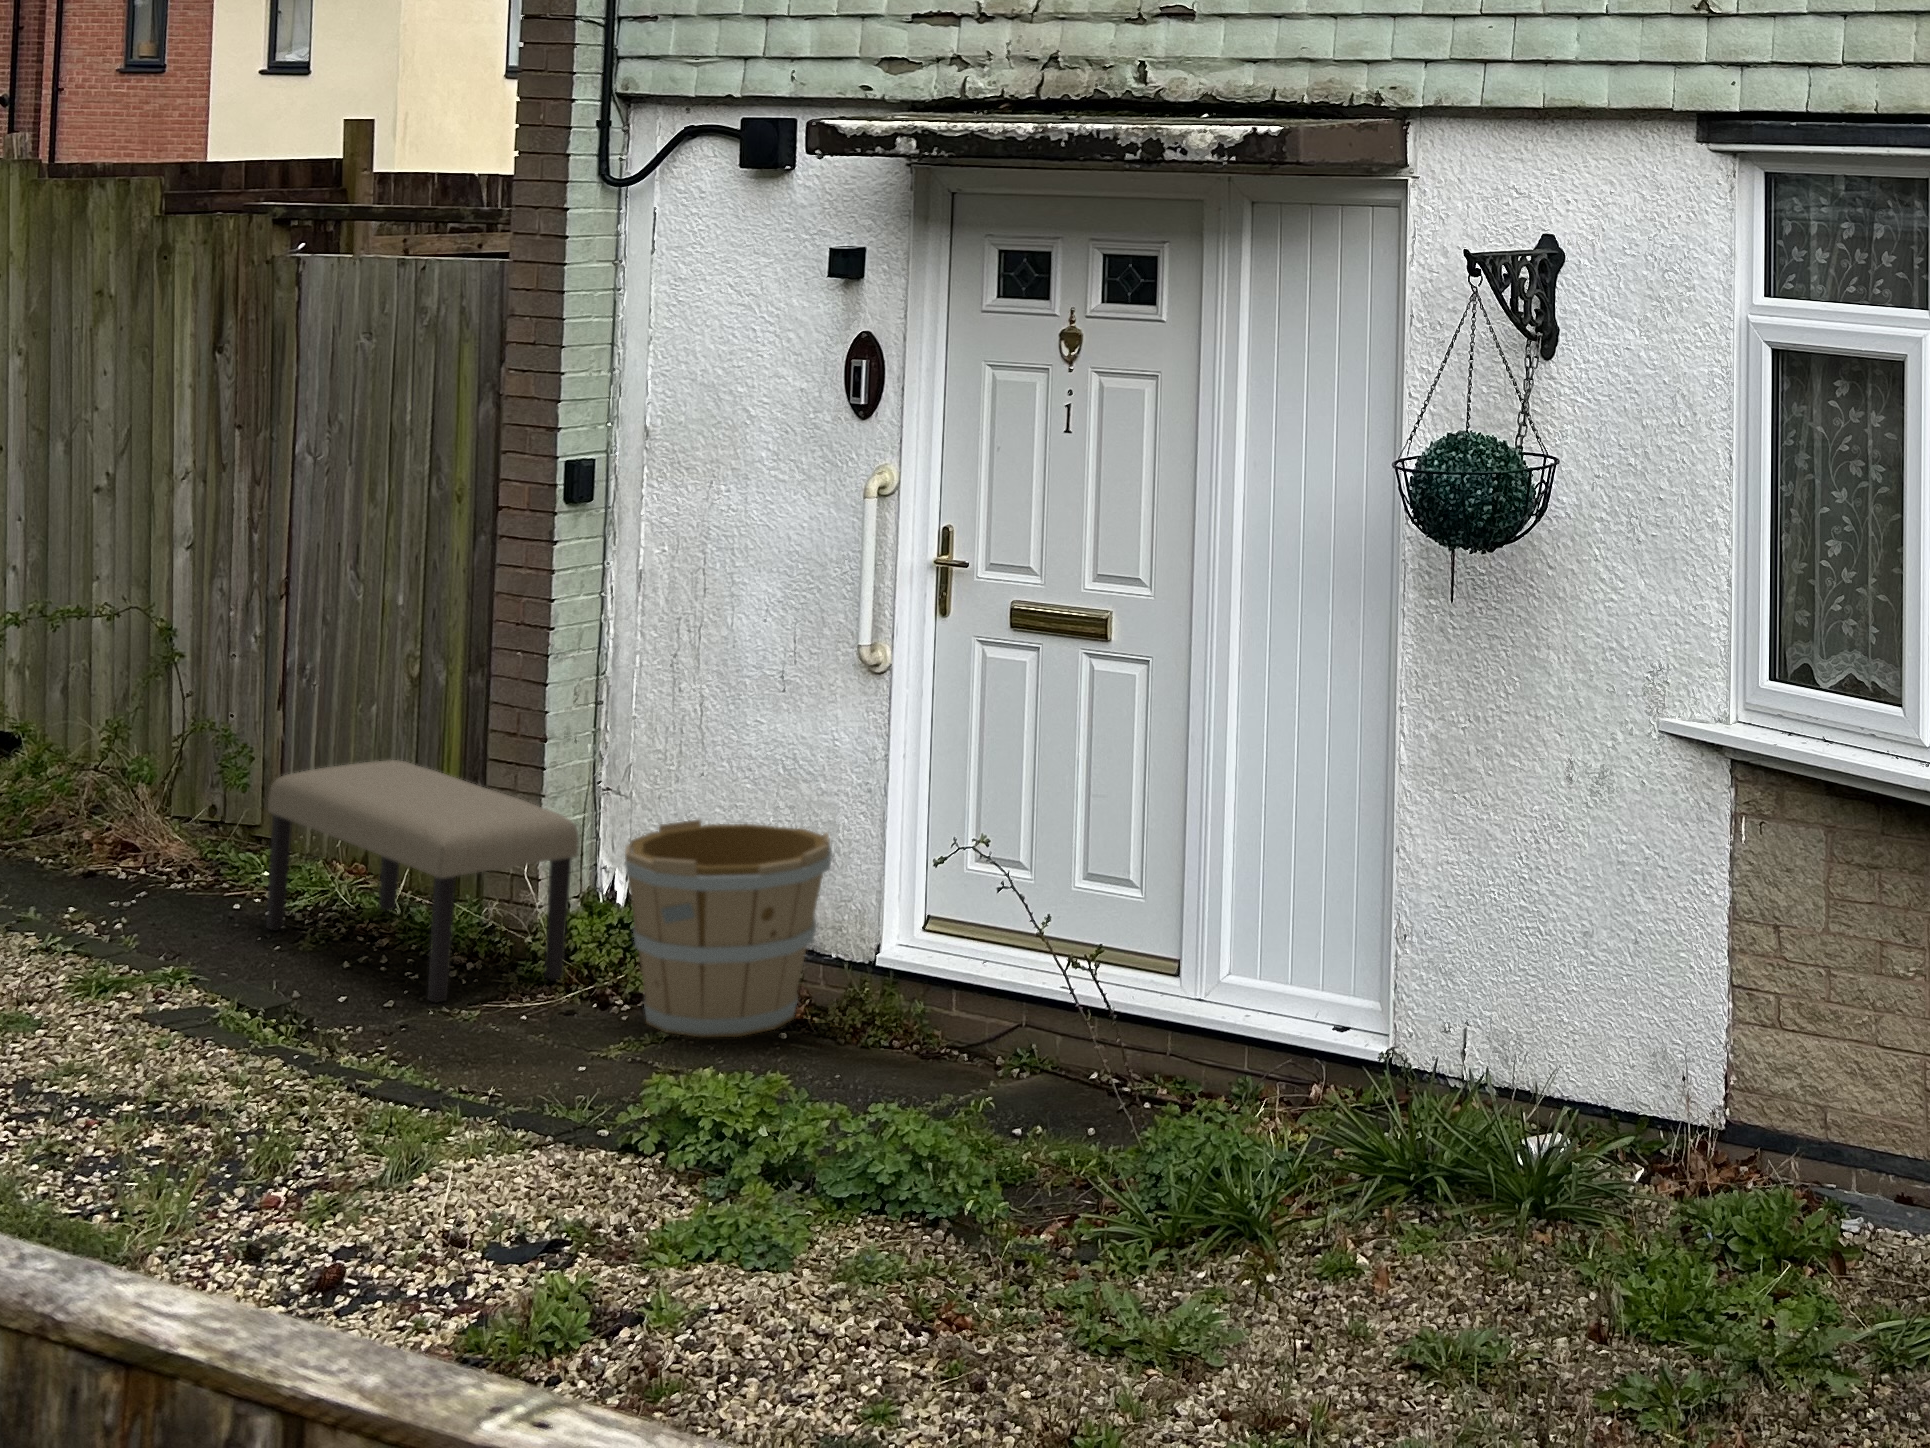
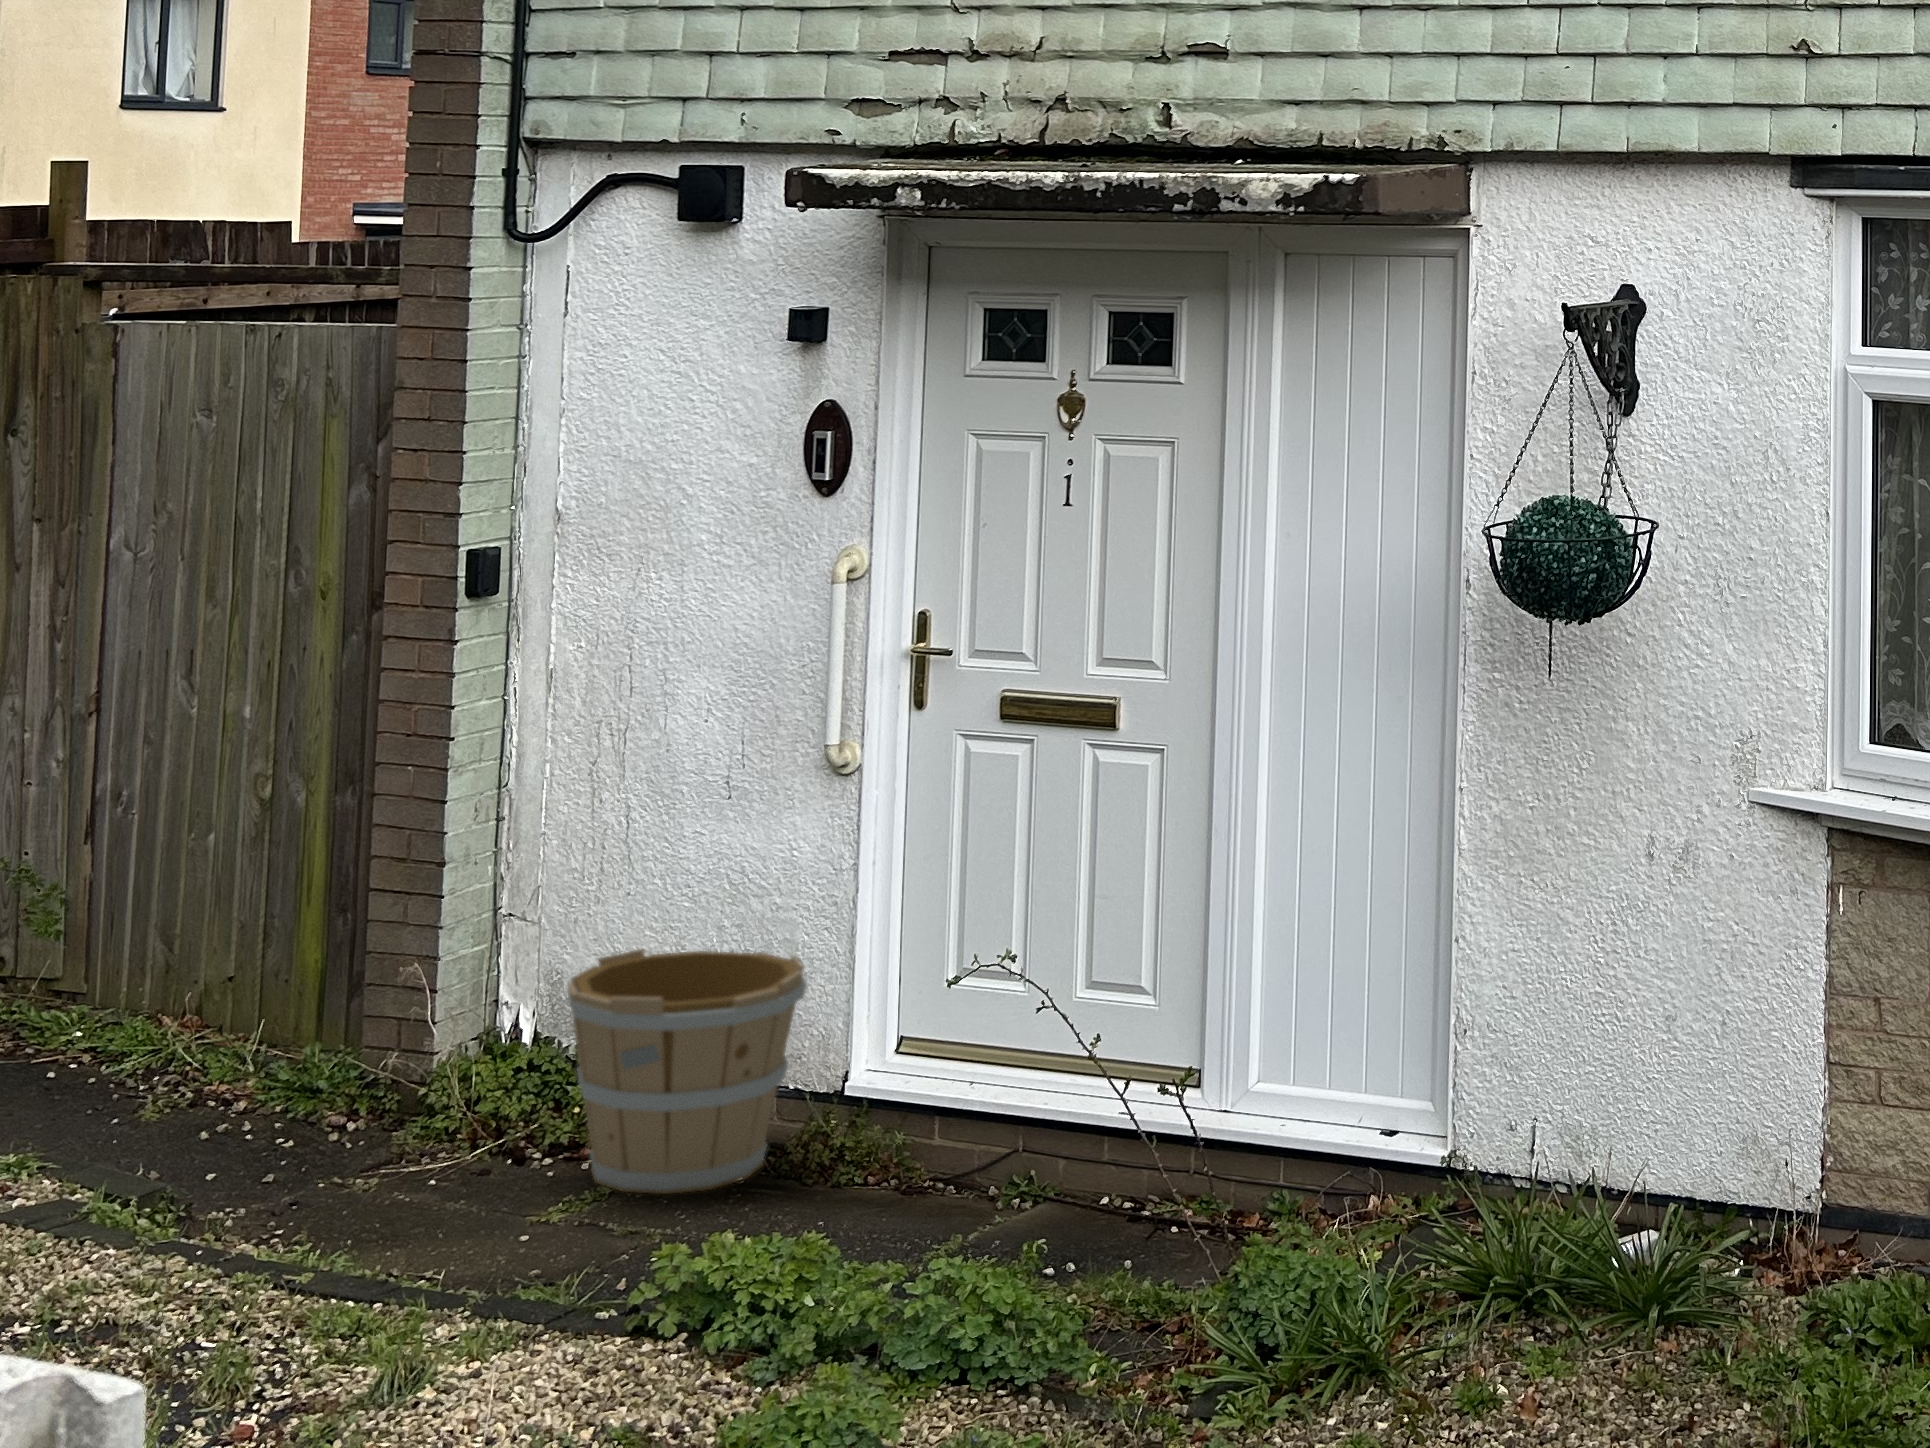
bench: present [266,760,579,1002] -> none [98,900,498,1177]

